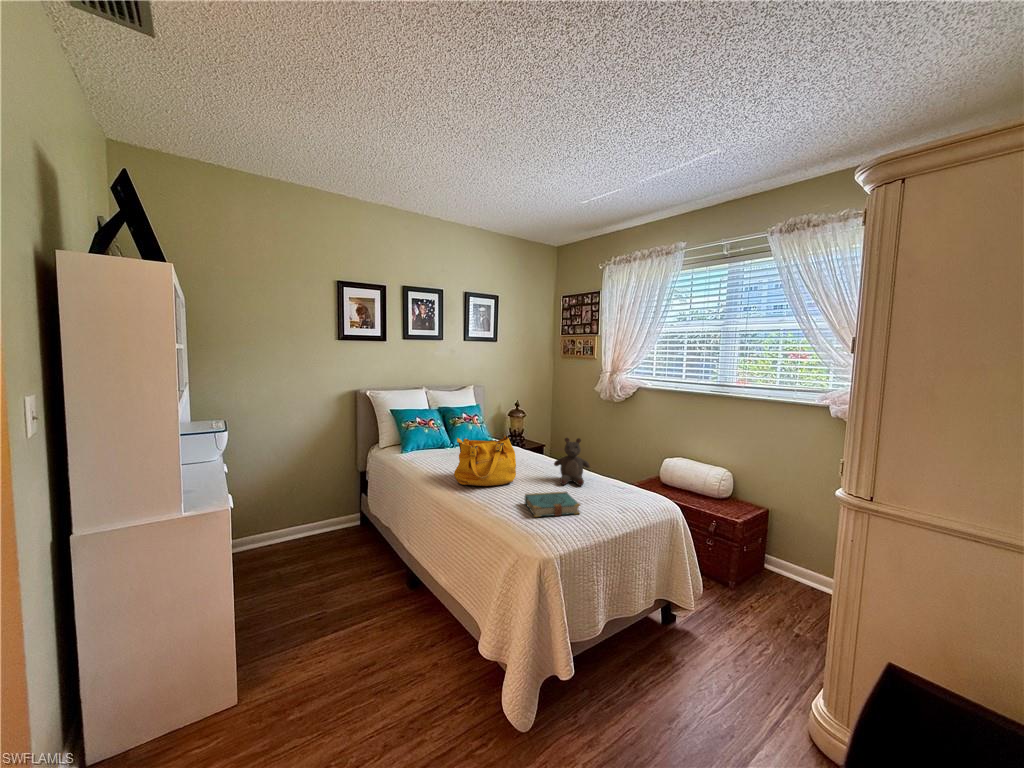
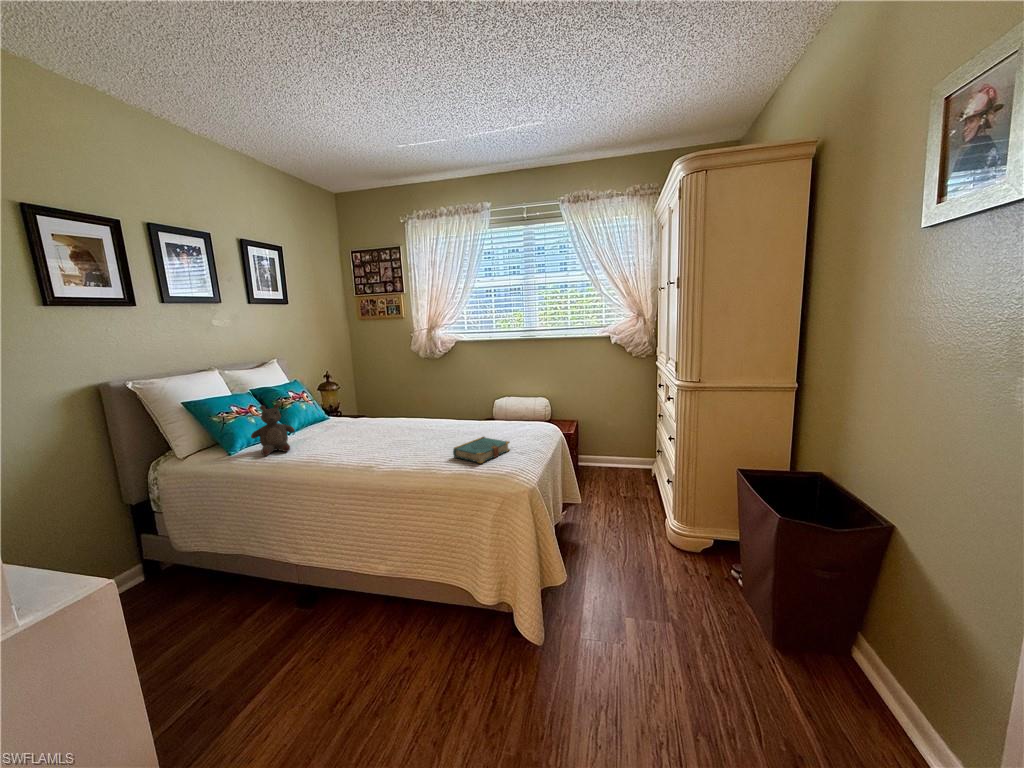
handbag: present [454,434,516,486] -> none [345,397,416,462]
stuffed bear: present [554,438,590,486] -> present [251,403,295,456]

